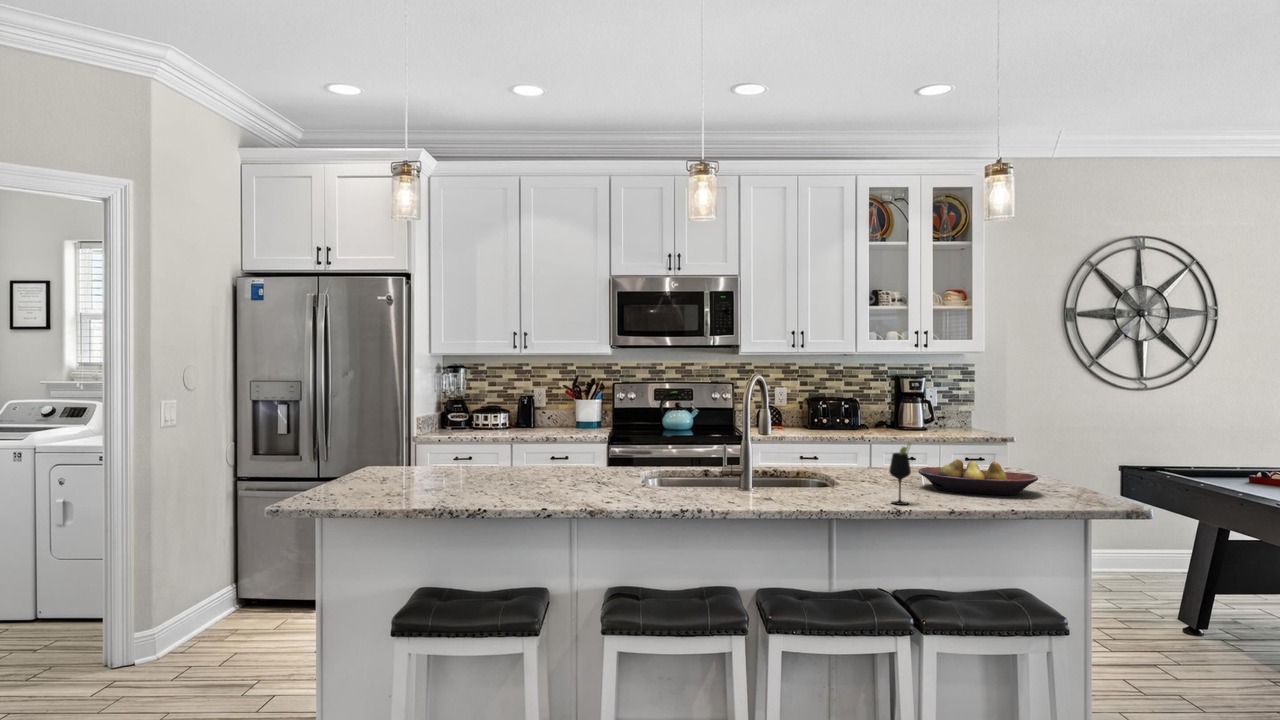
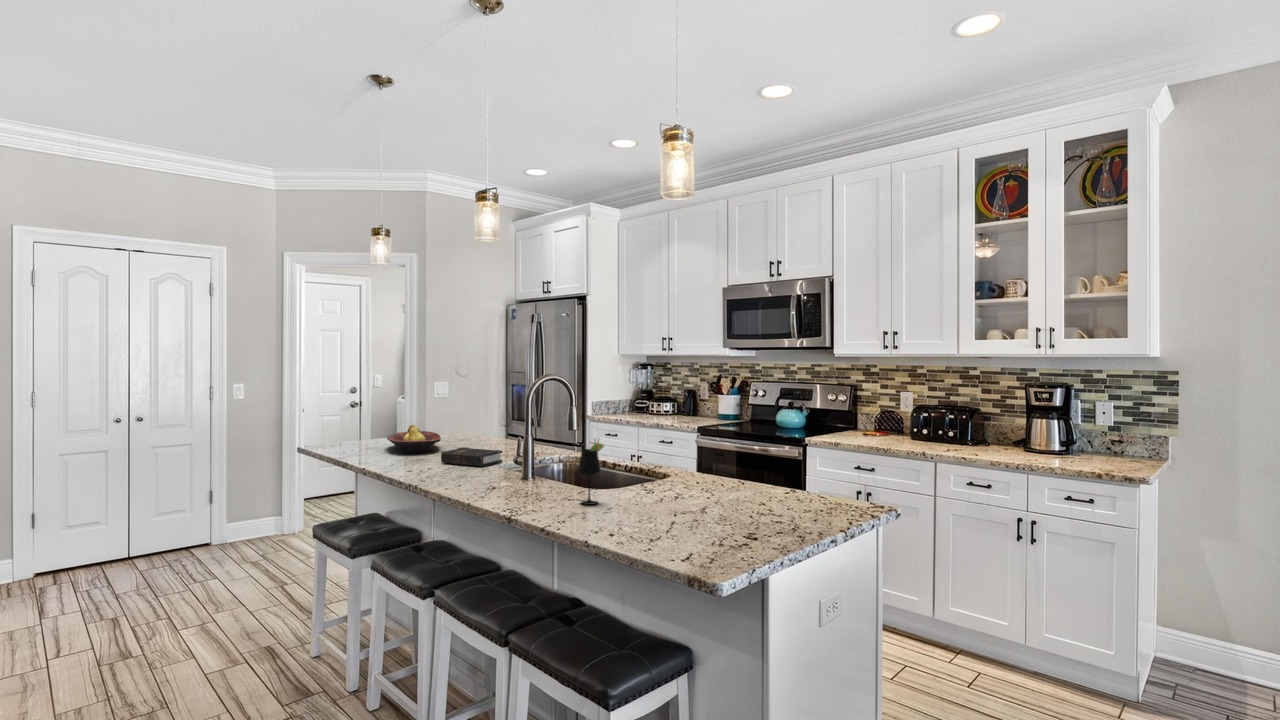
fruit bowl: present [918,460,1038,495] -> present [387,425,441,453]
hardback book: none [597,475,666,498] -> present [441,447,502,466]

